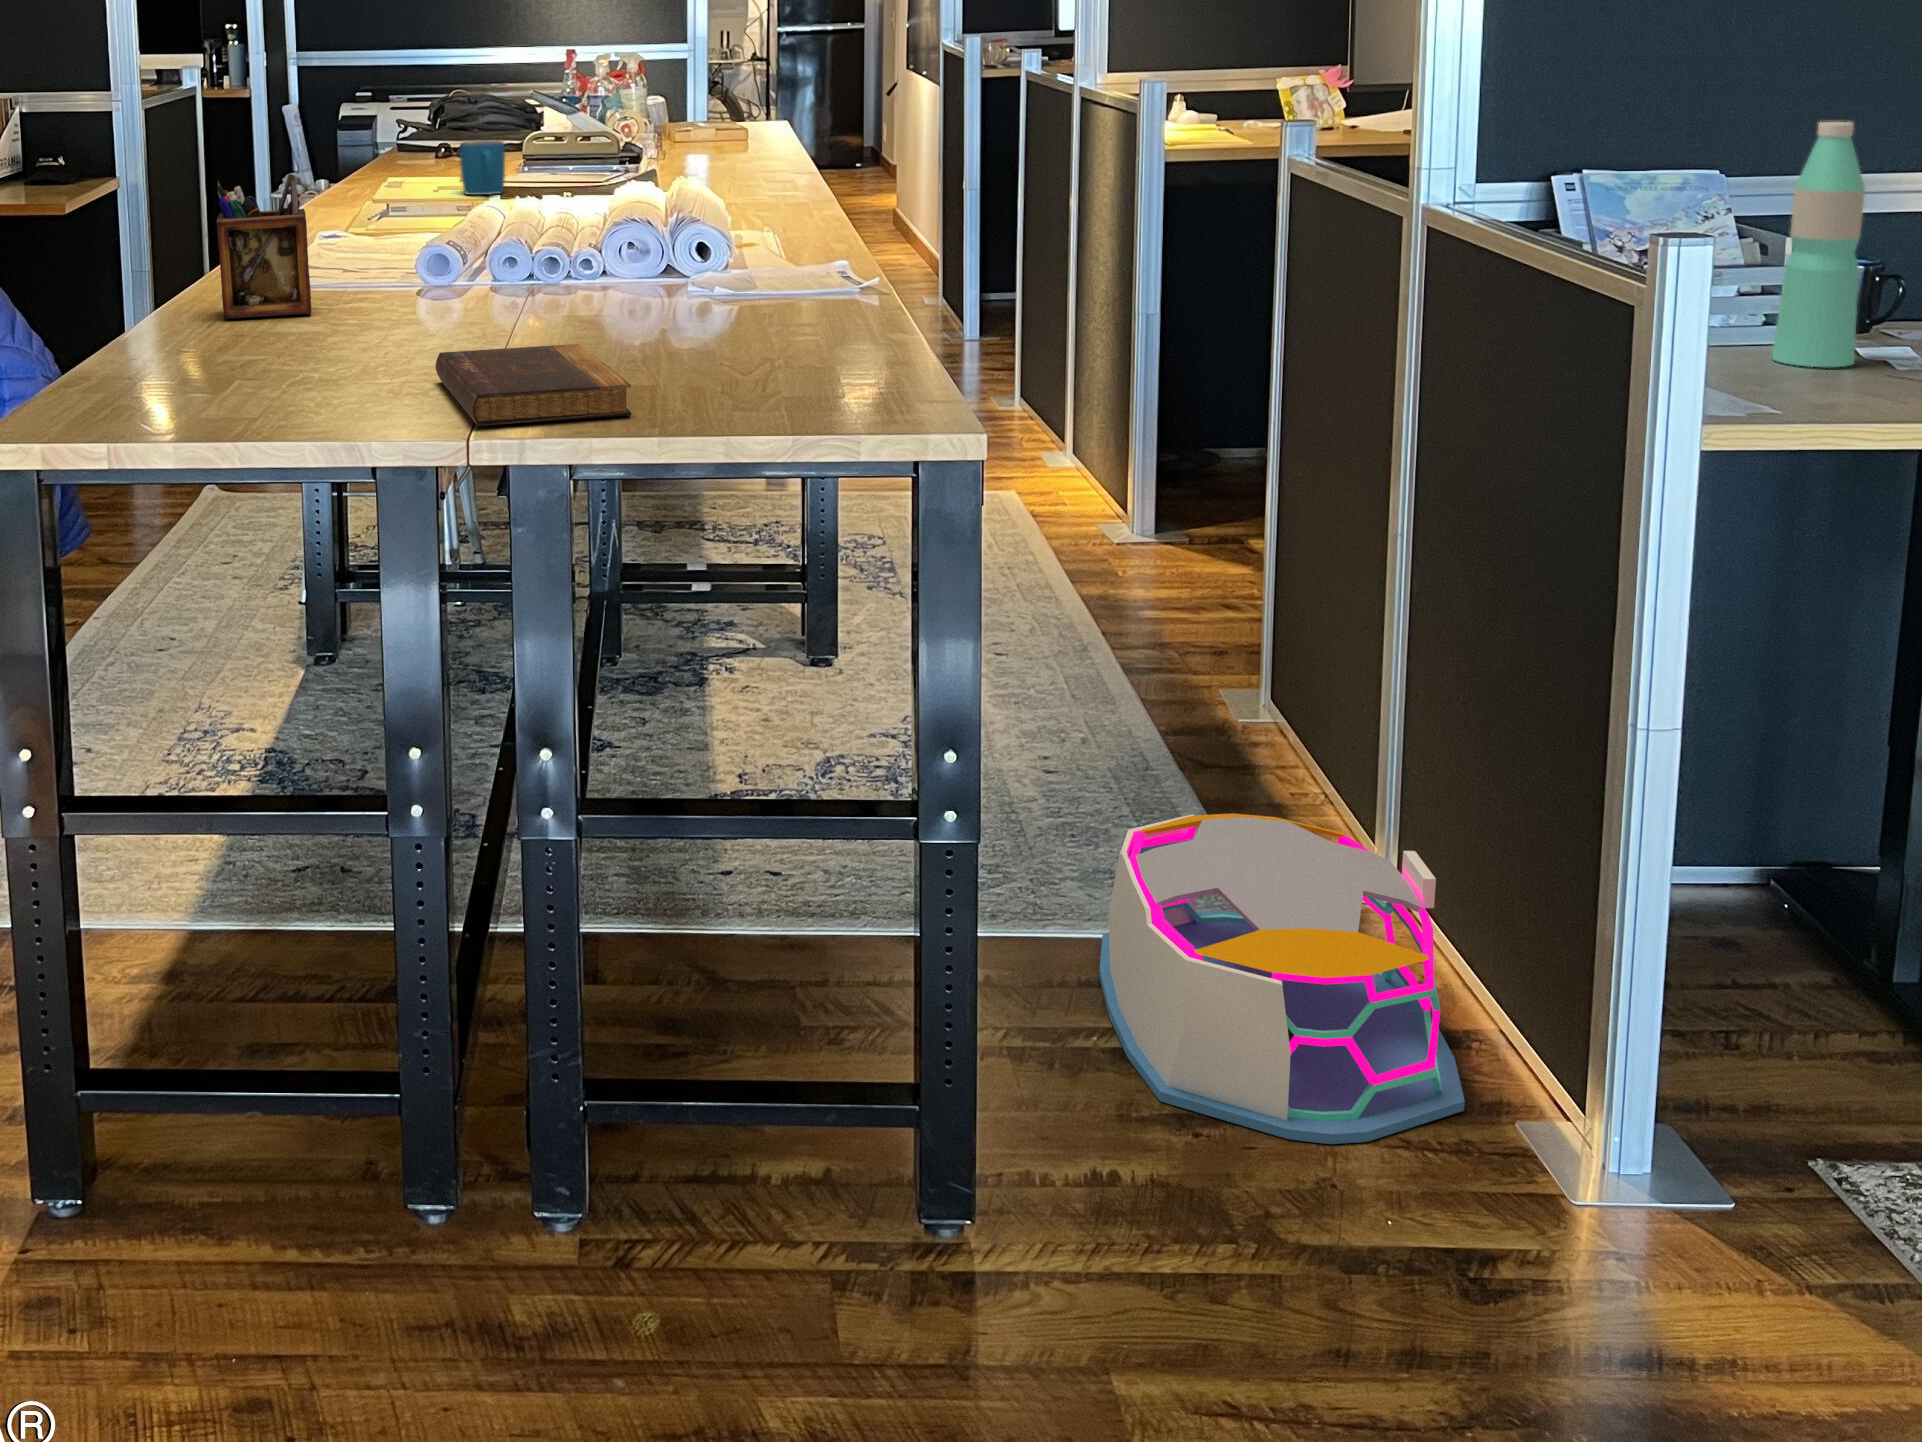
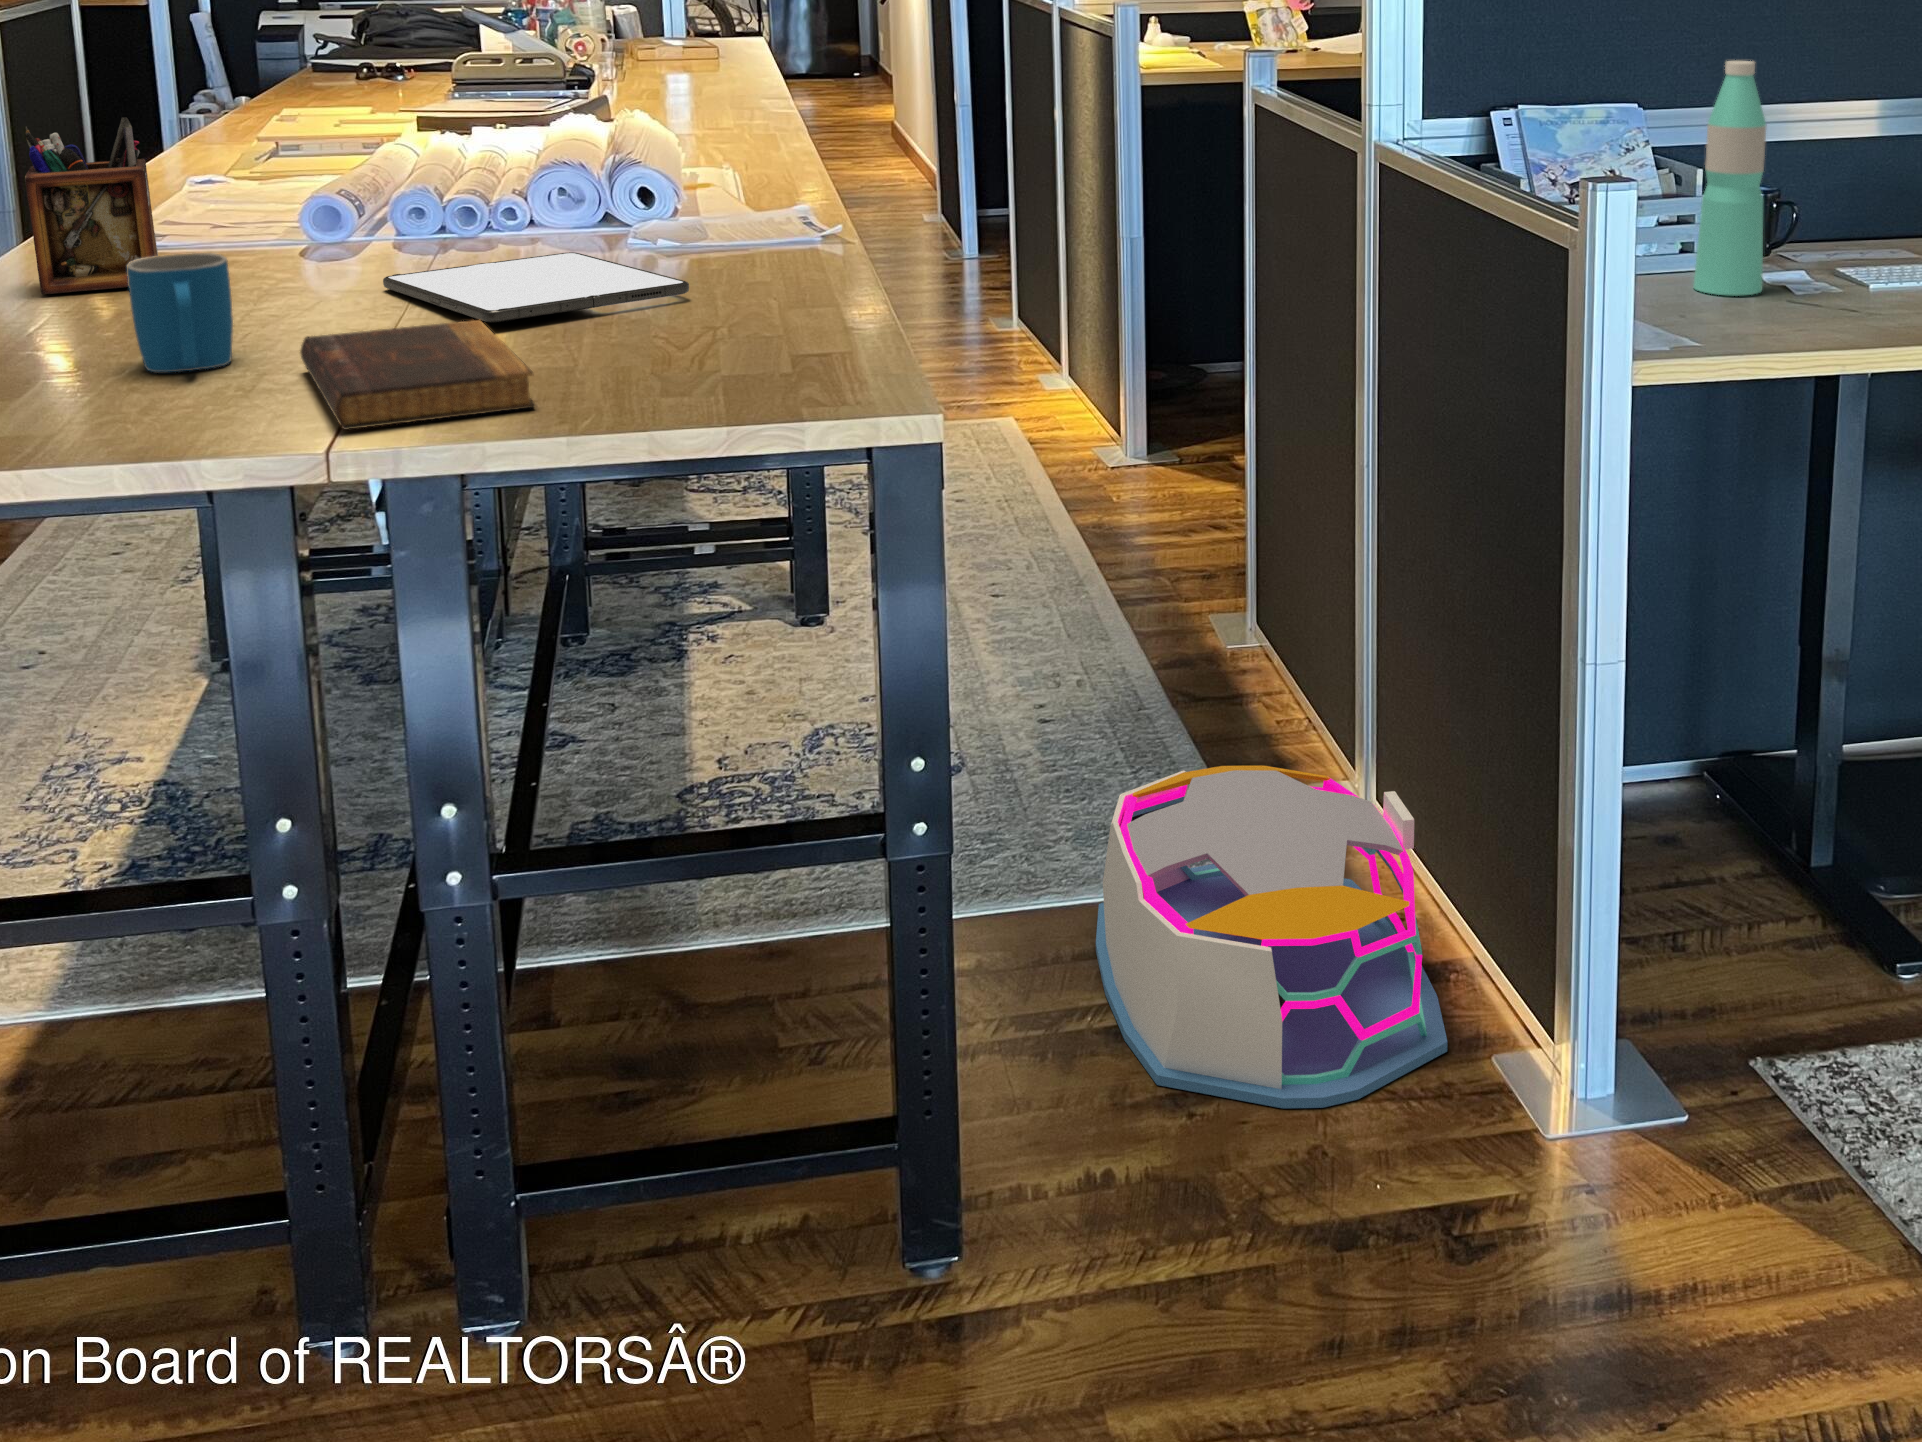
mug: present [460,140,505,195] -> present [127,253,233,372]
tablet: none [491,295,751,349] -> present [383,252,689,323]

